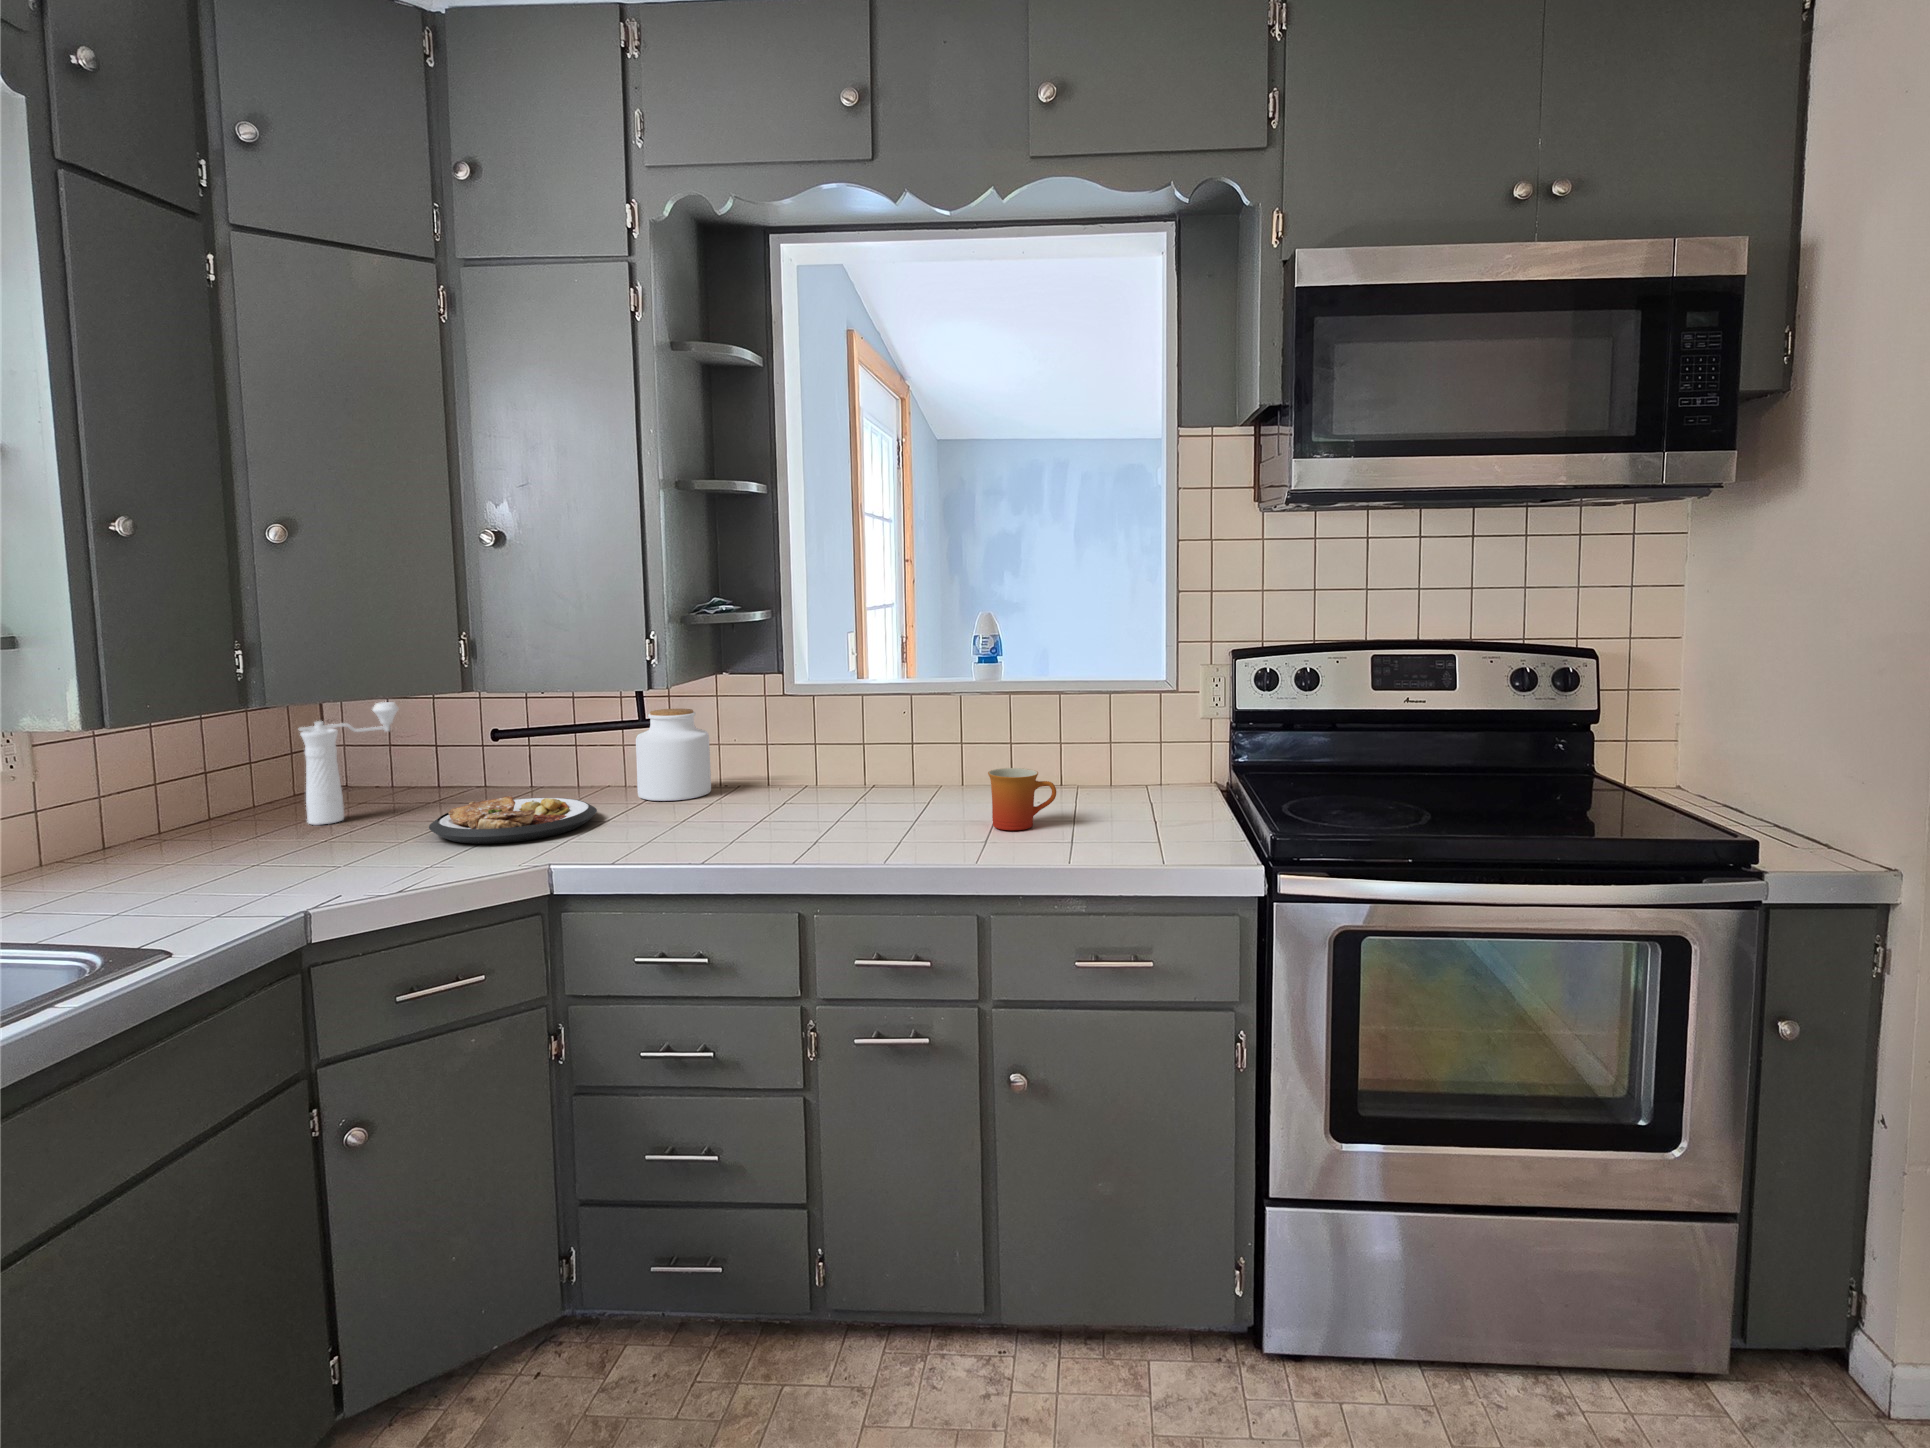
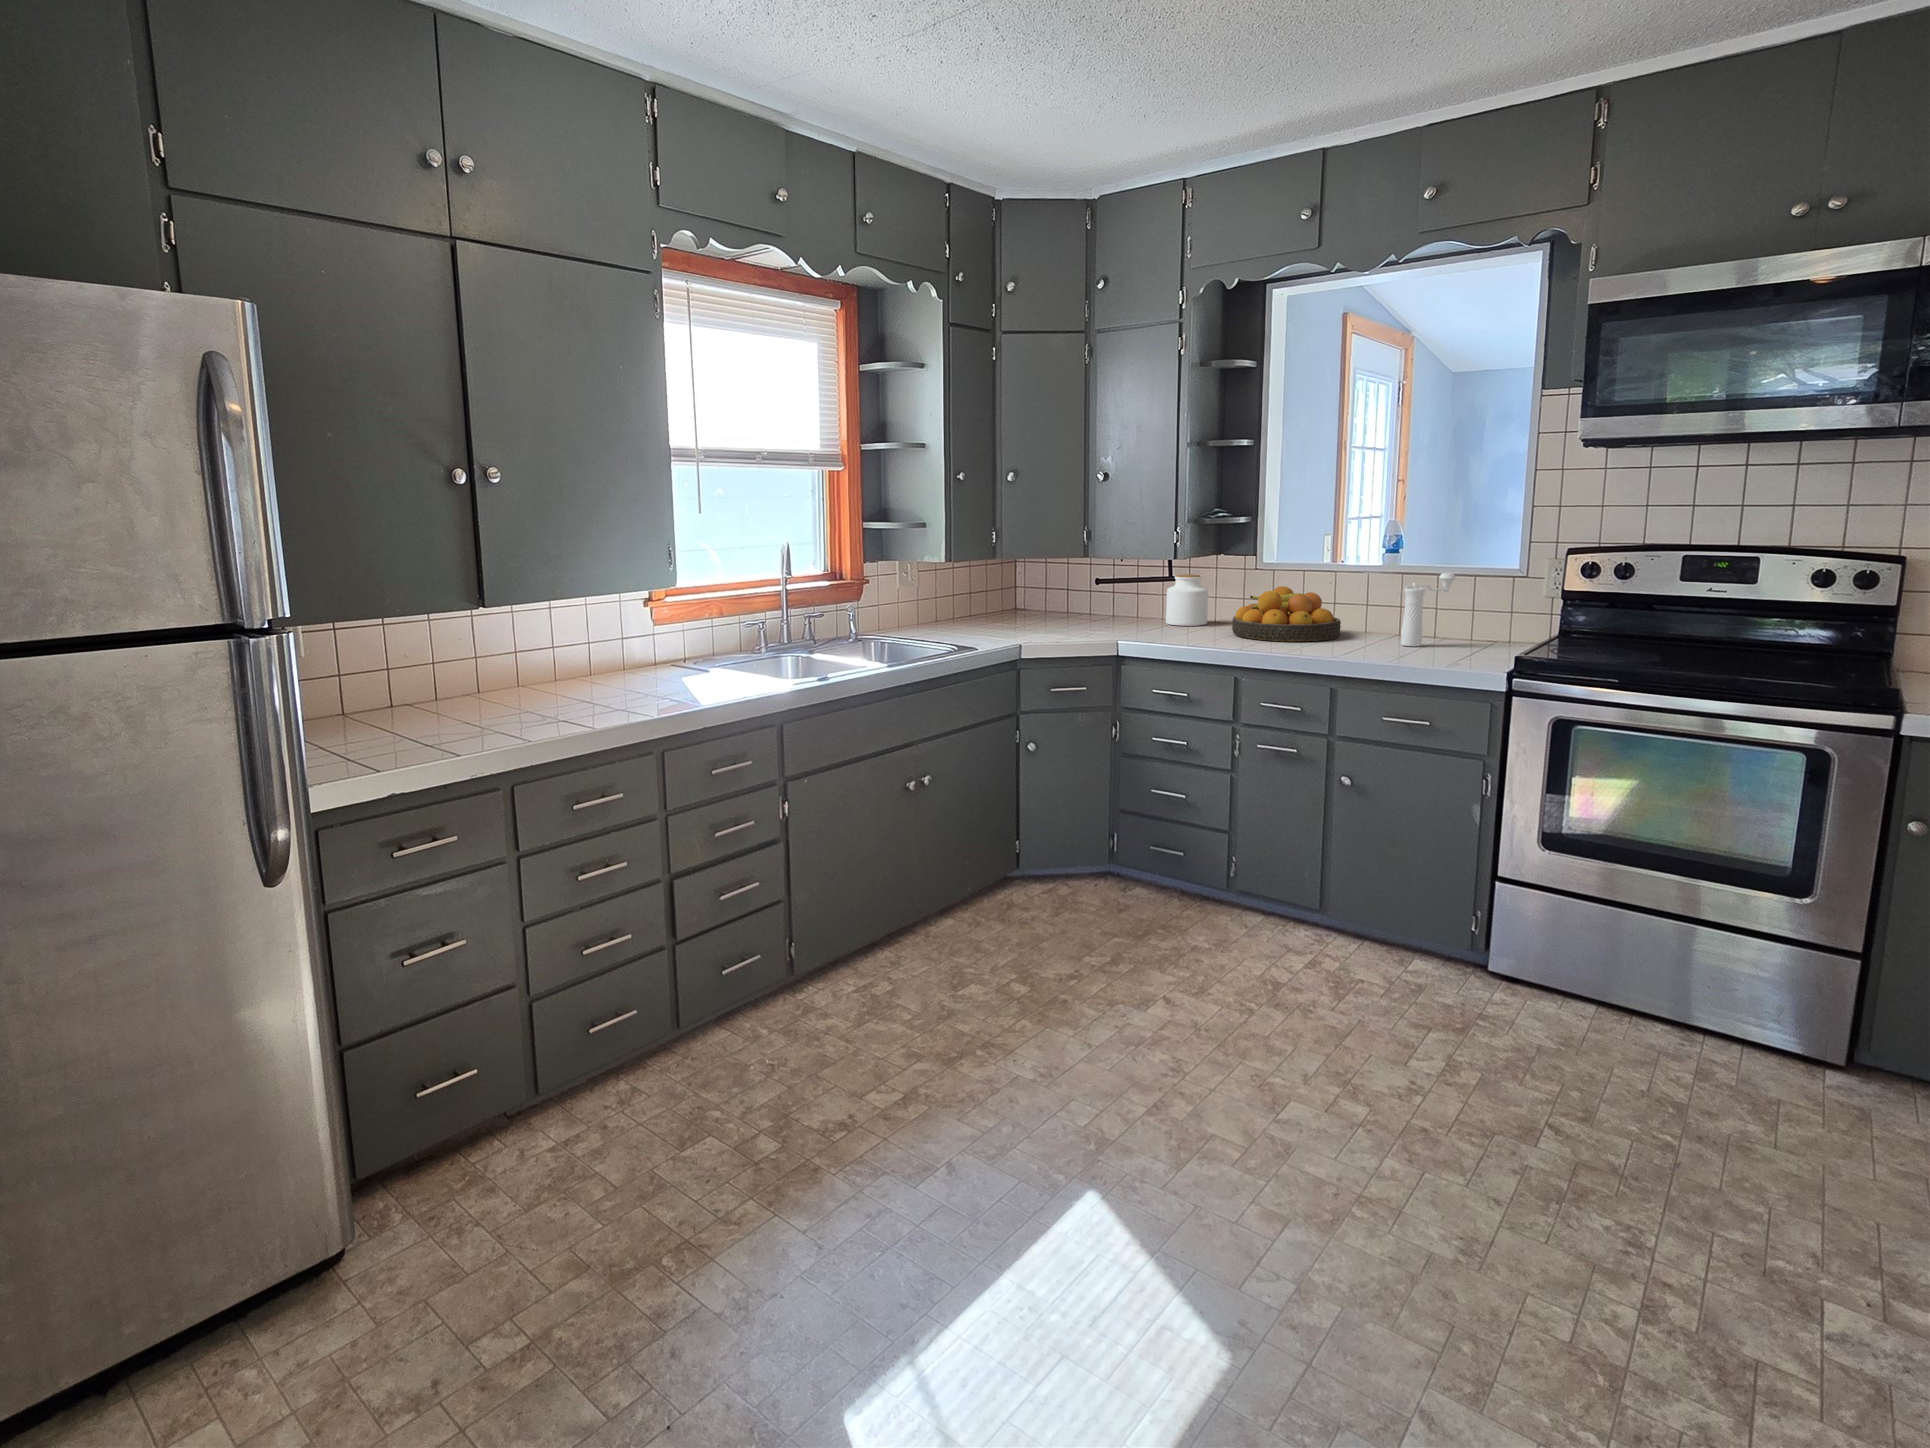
pepper mill: present [299,702,399,825] -> present [1401,573,1456,646]
fruit bowl: none [766,723,940,825] -> present [1232,586,1341,642]
mug: present [988,768,1056,830] -> none [1357,615,1400,650]
plate: present [429,796,597,844] -> none [1064,613,1142,633]

